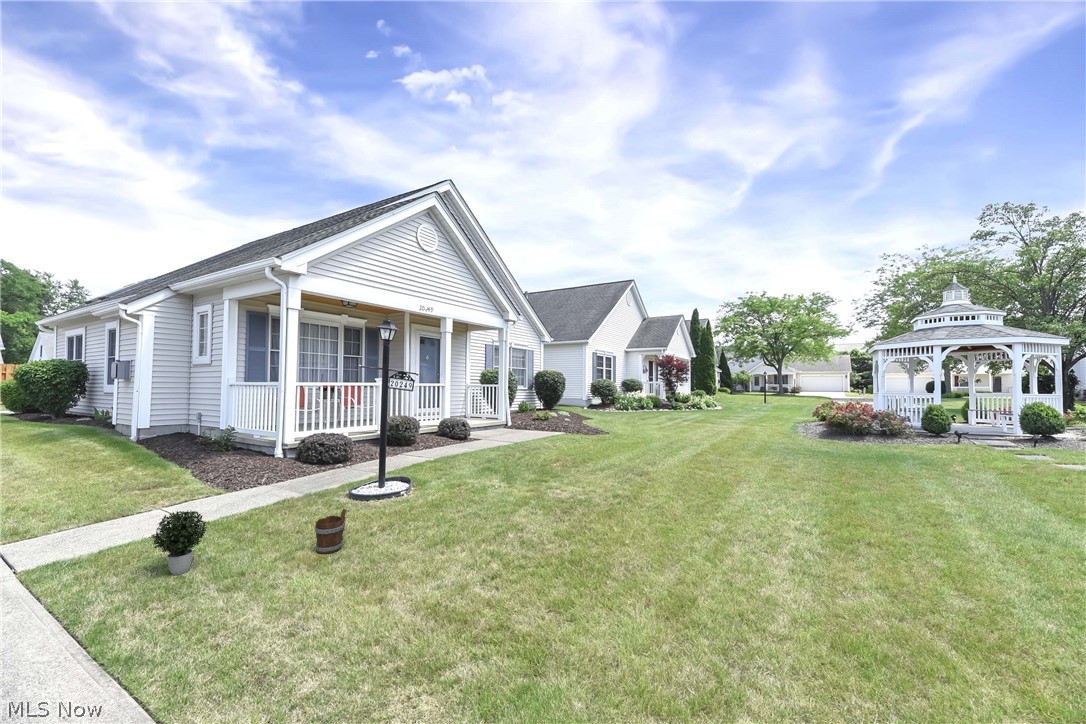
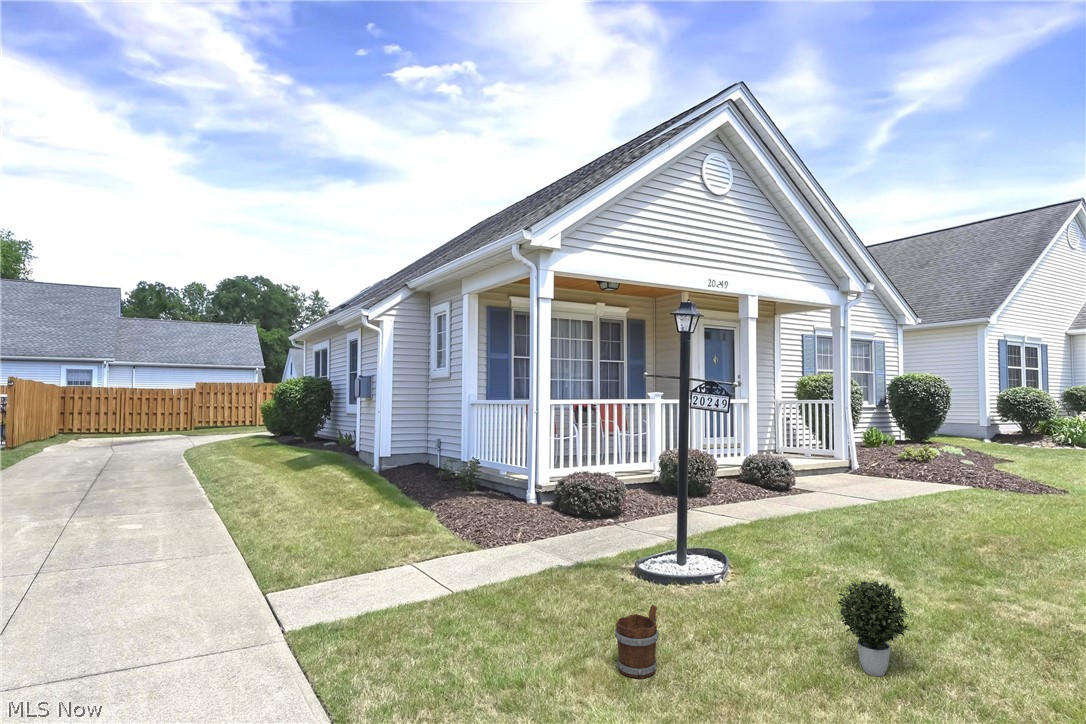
potted plant: present [151,511,207,575] -> present [838,581,910,676]

